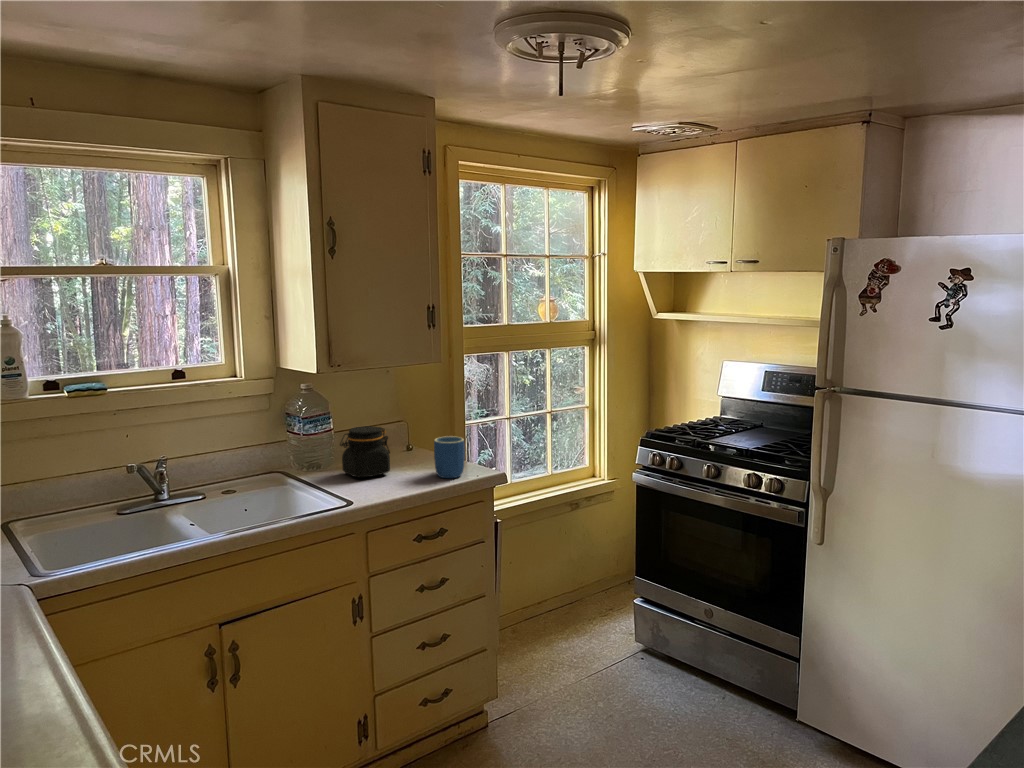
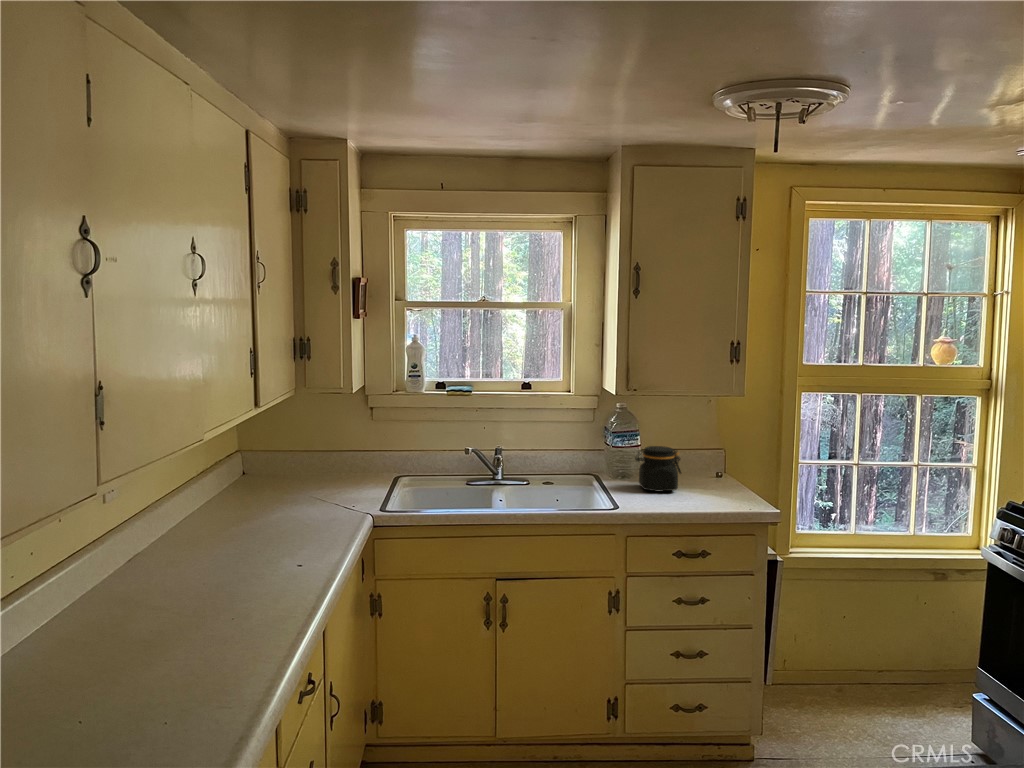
mug: present [434,436,465,478] -> none [714,466,744,506]

